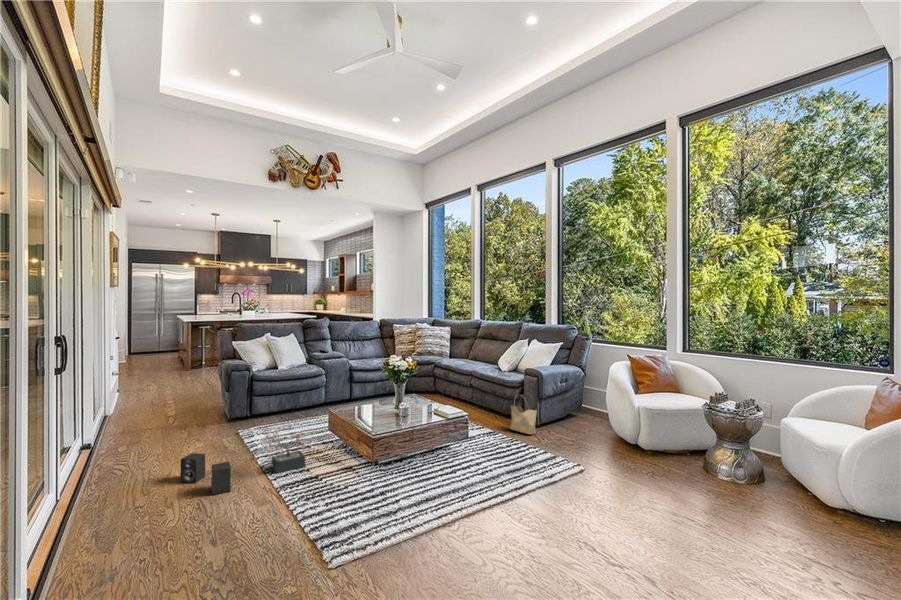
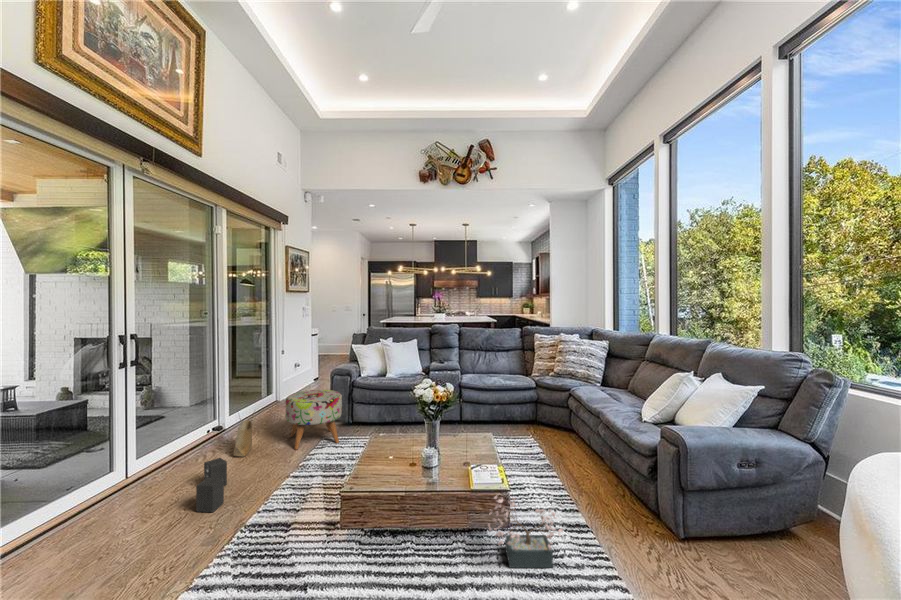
ottoman: none [202,386,264,444] -> present [286,390,342,450]
woven basket: present [510,393,537,434] -> present [233,414,254,457]
decorative plant: present [259,429,311,473] -> present [488,496,563,568]

